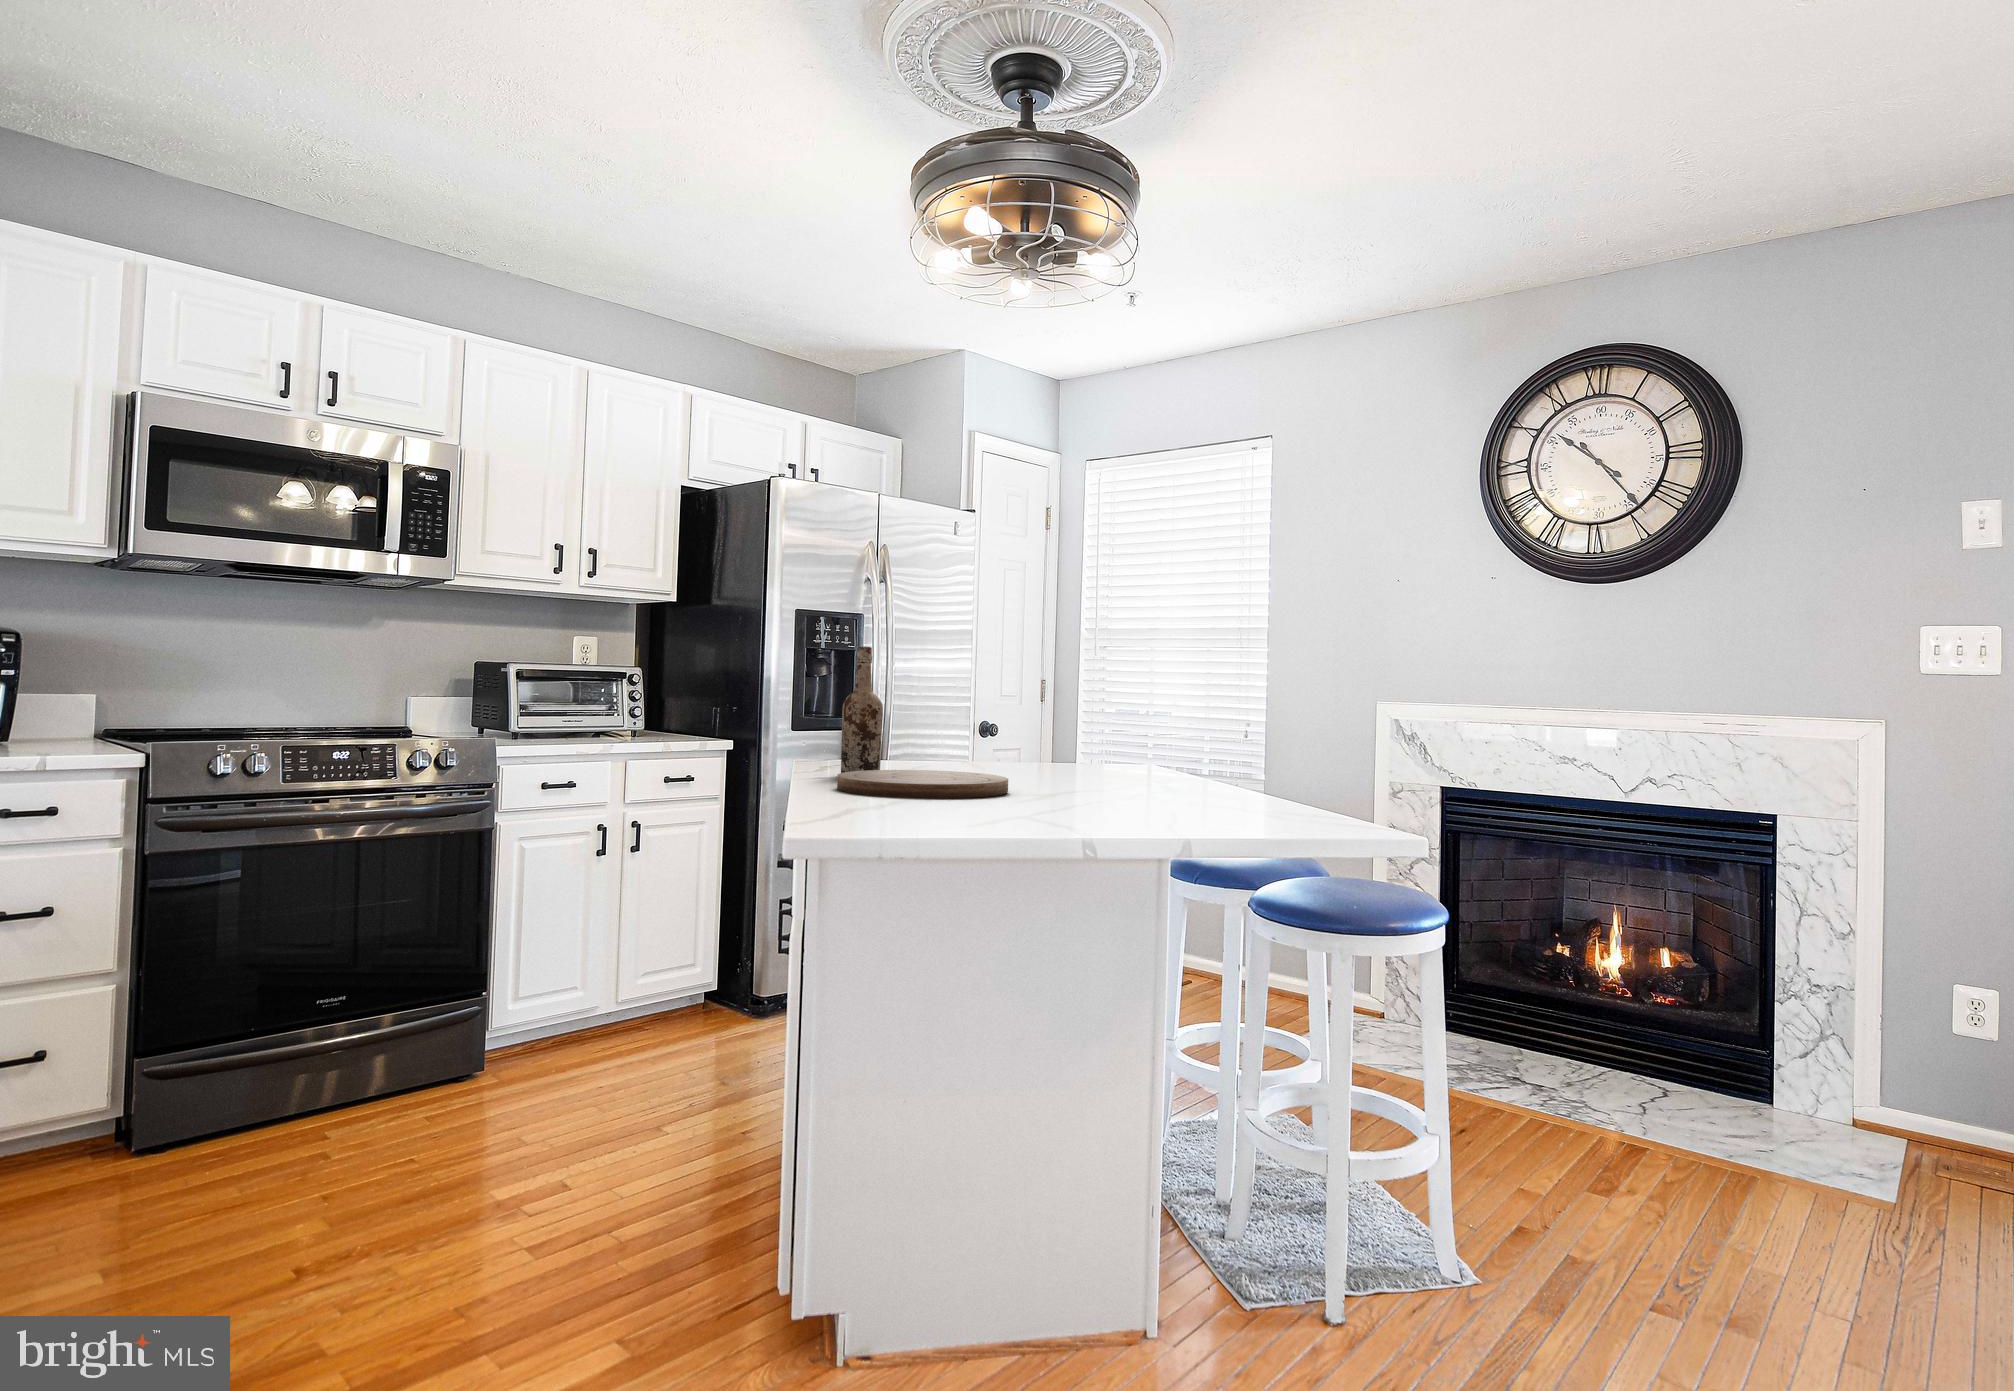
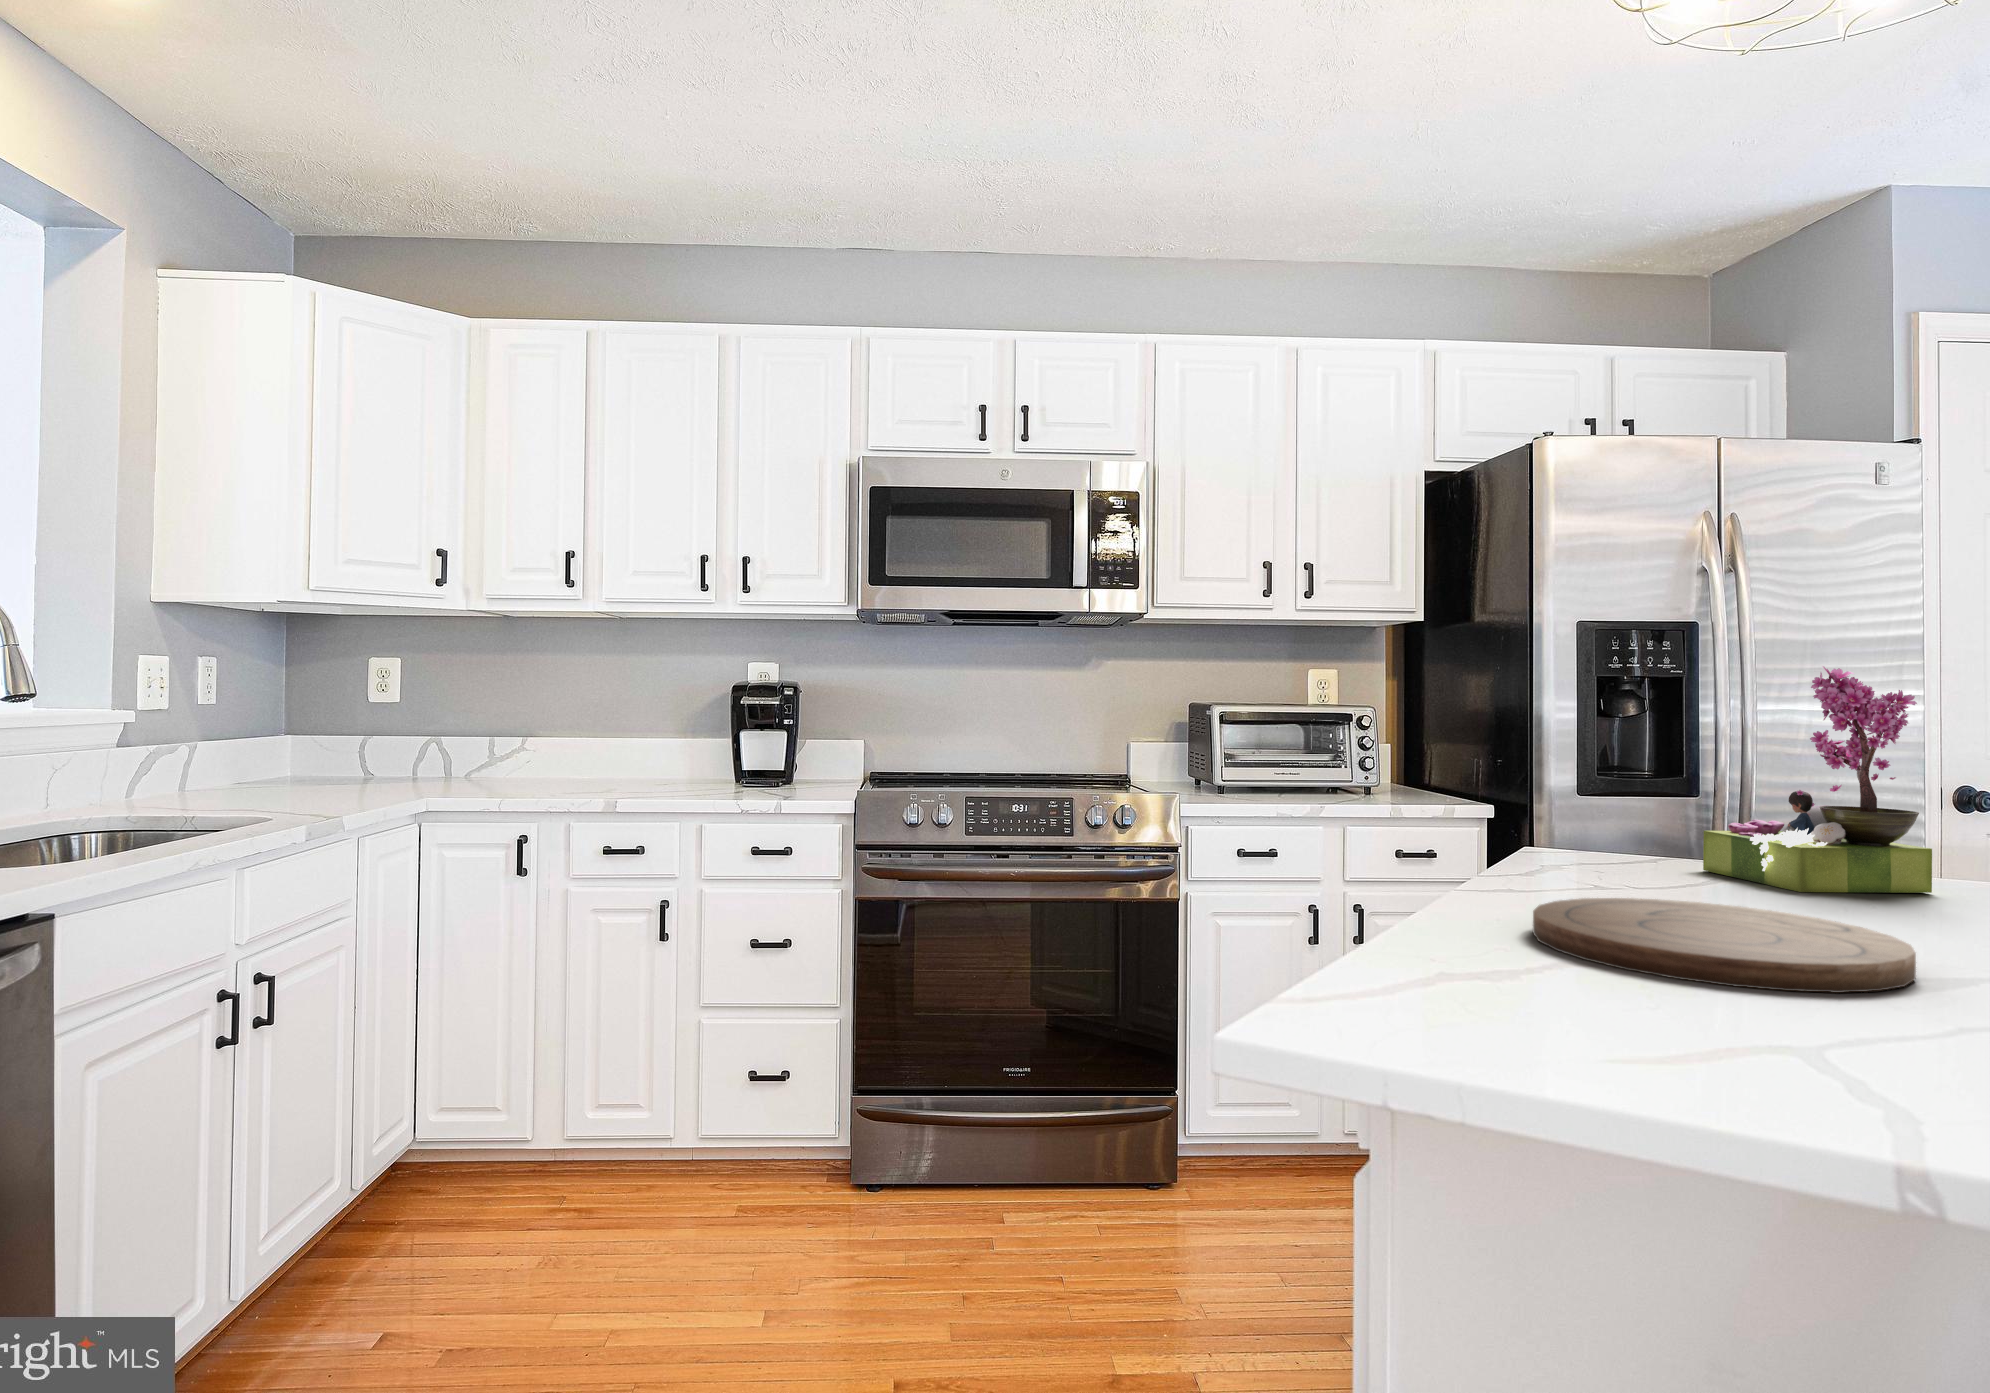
flower arrangement: none [885,641,994,771] -> present [1703,666,1932,893]
wine bottle: present [841,647,883,773] -> none [1588,683,1664,900]

